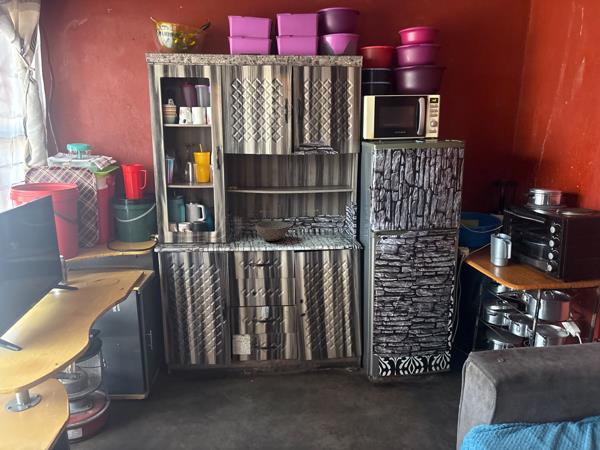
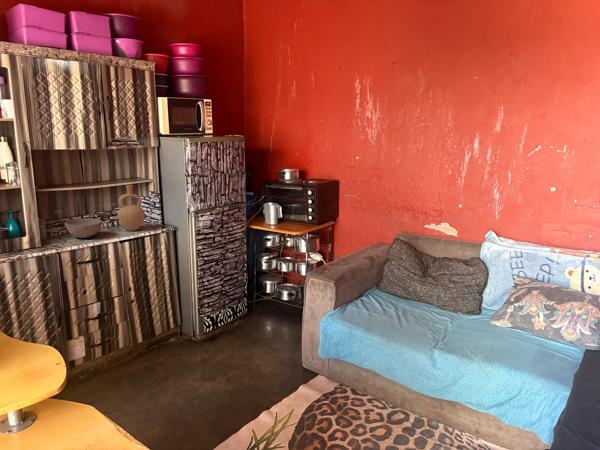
vase: none [309,192,336,241] -> present [118,185,145,231]

